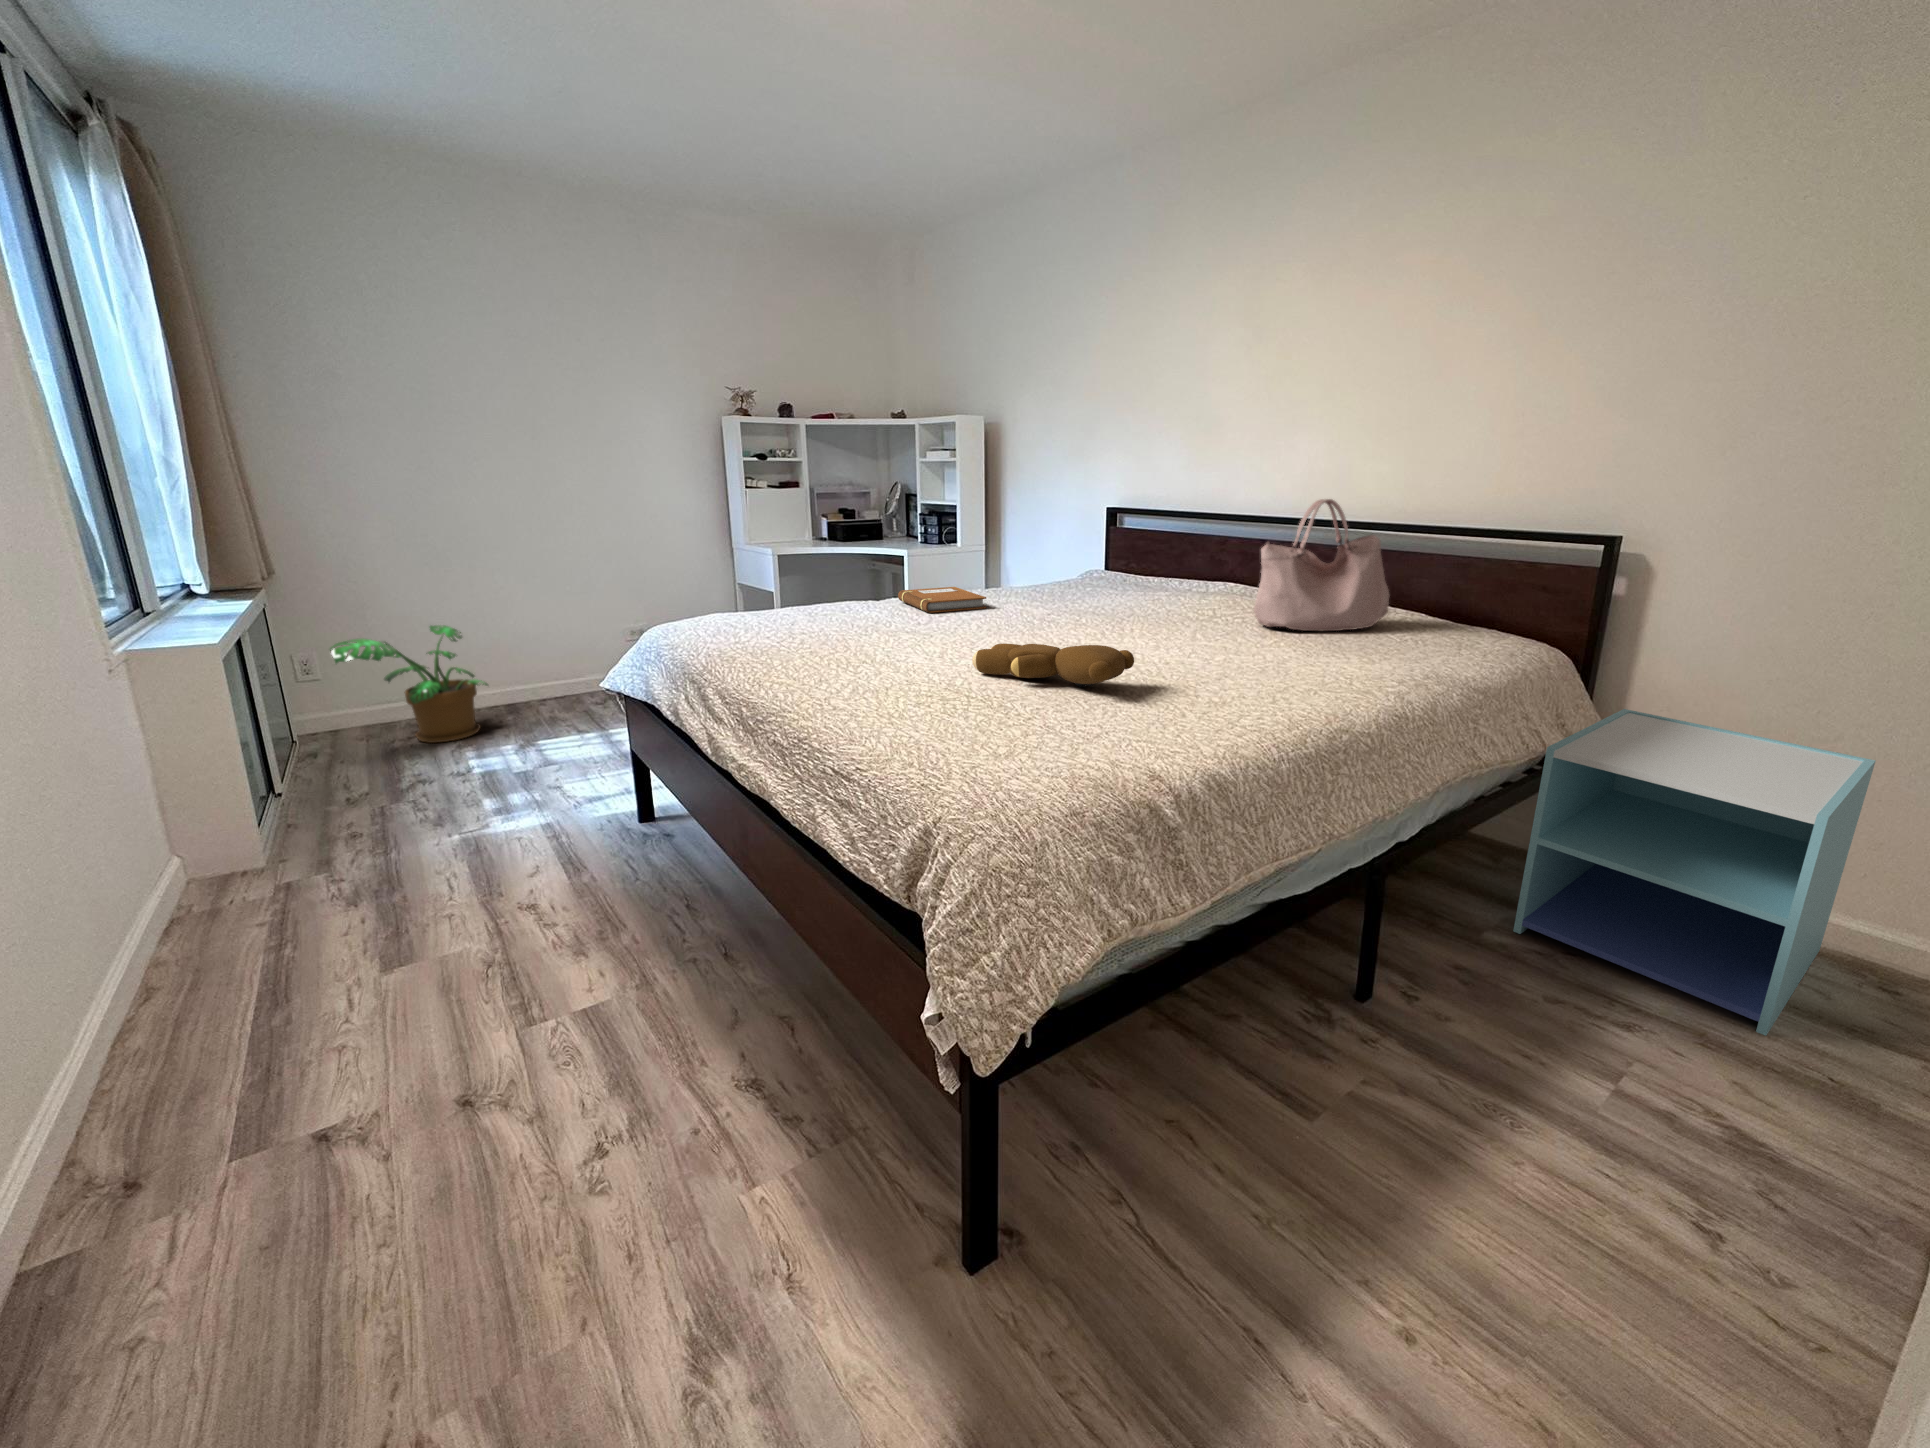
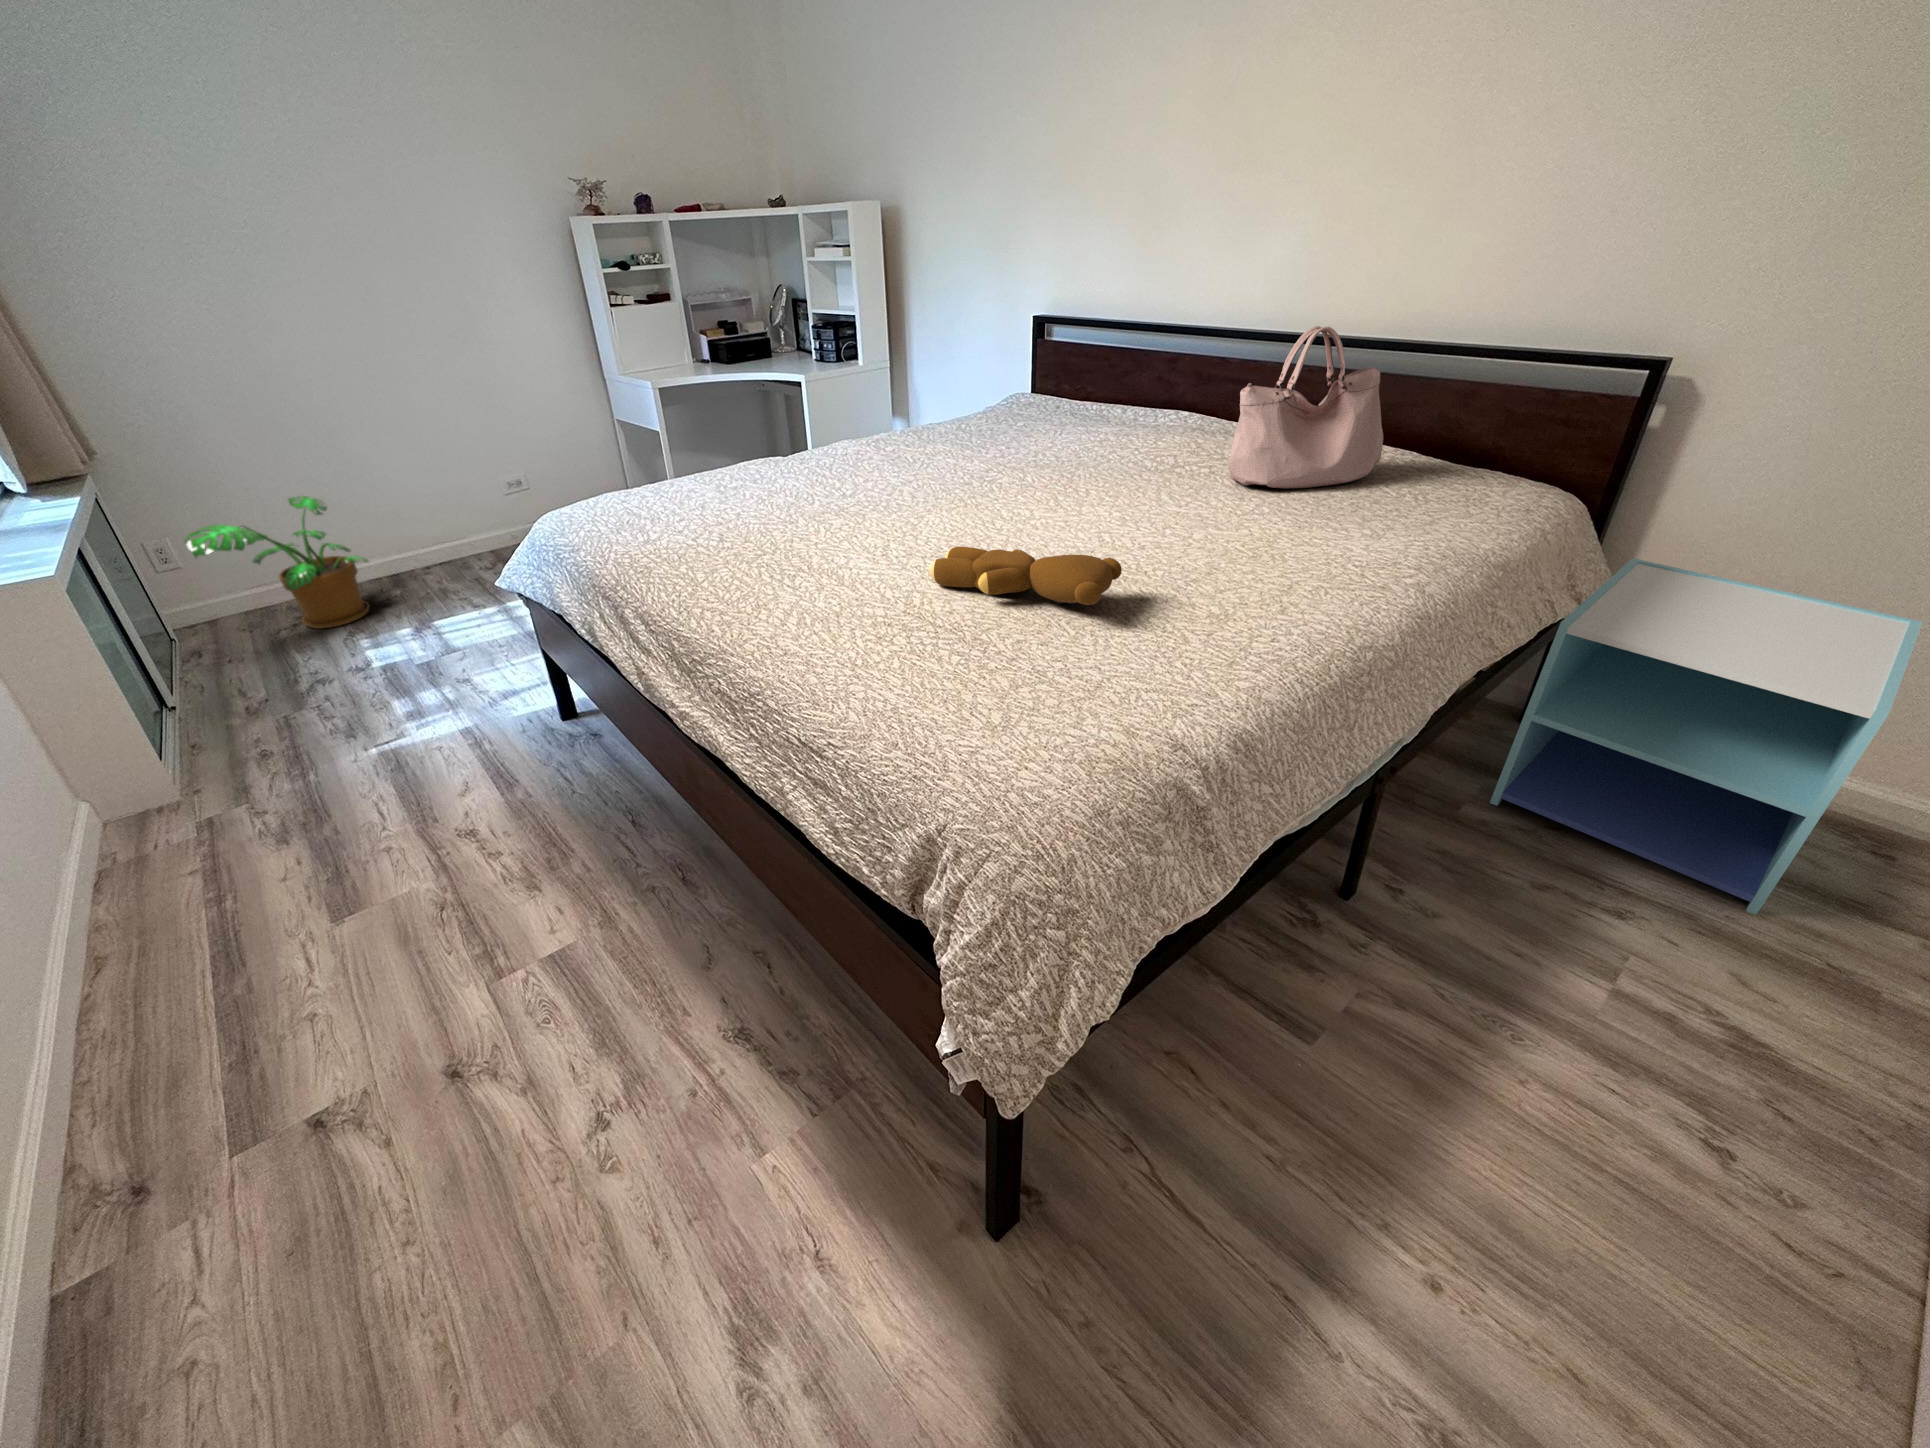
notebook: present [898,587,986,613] -> none [814,438,916,479]

